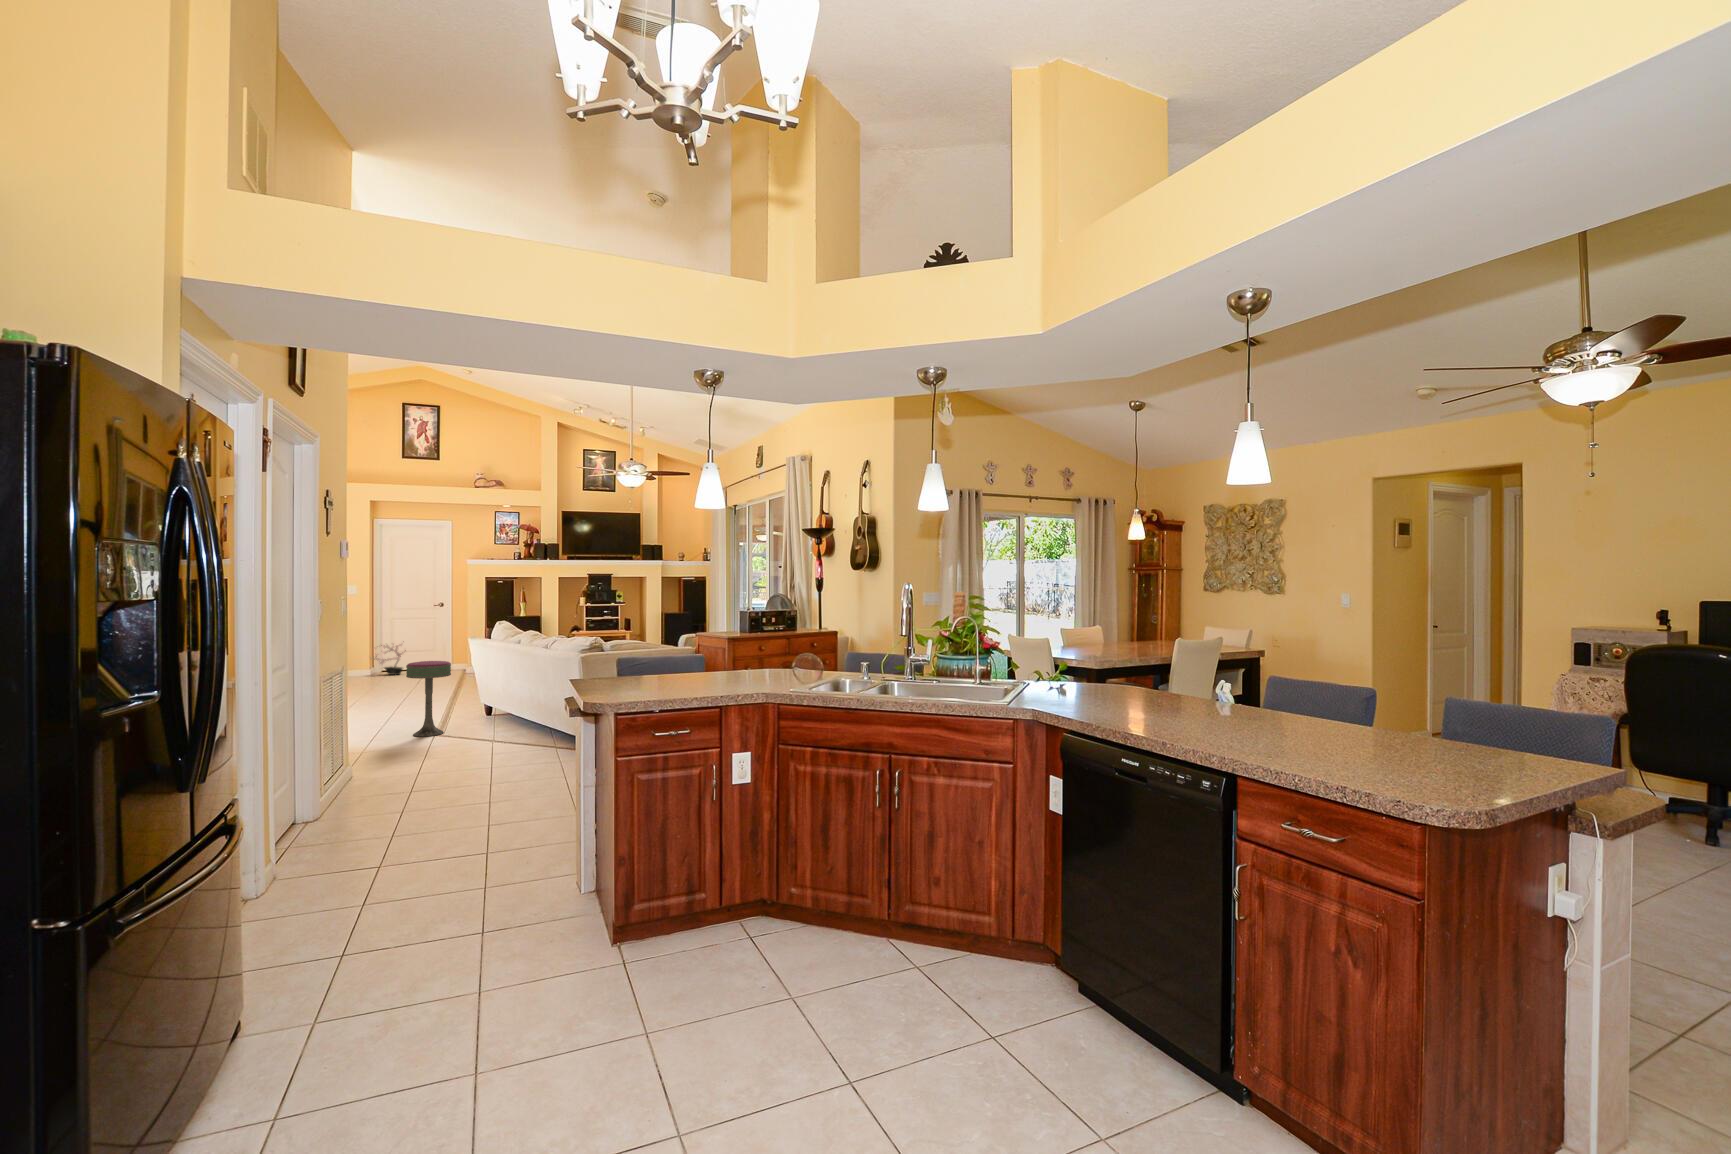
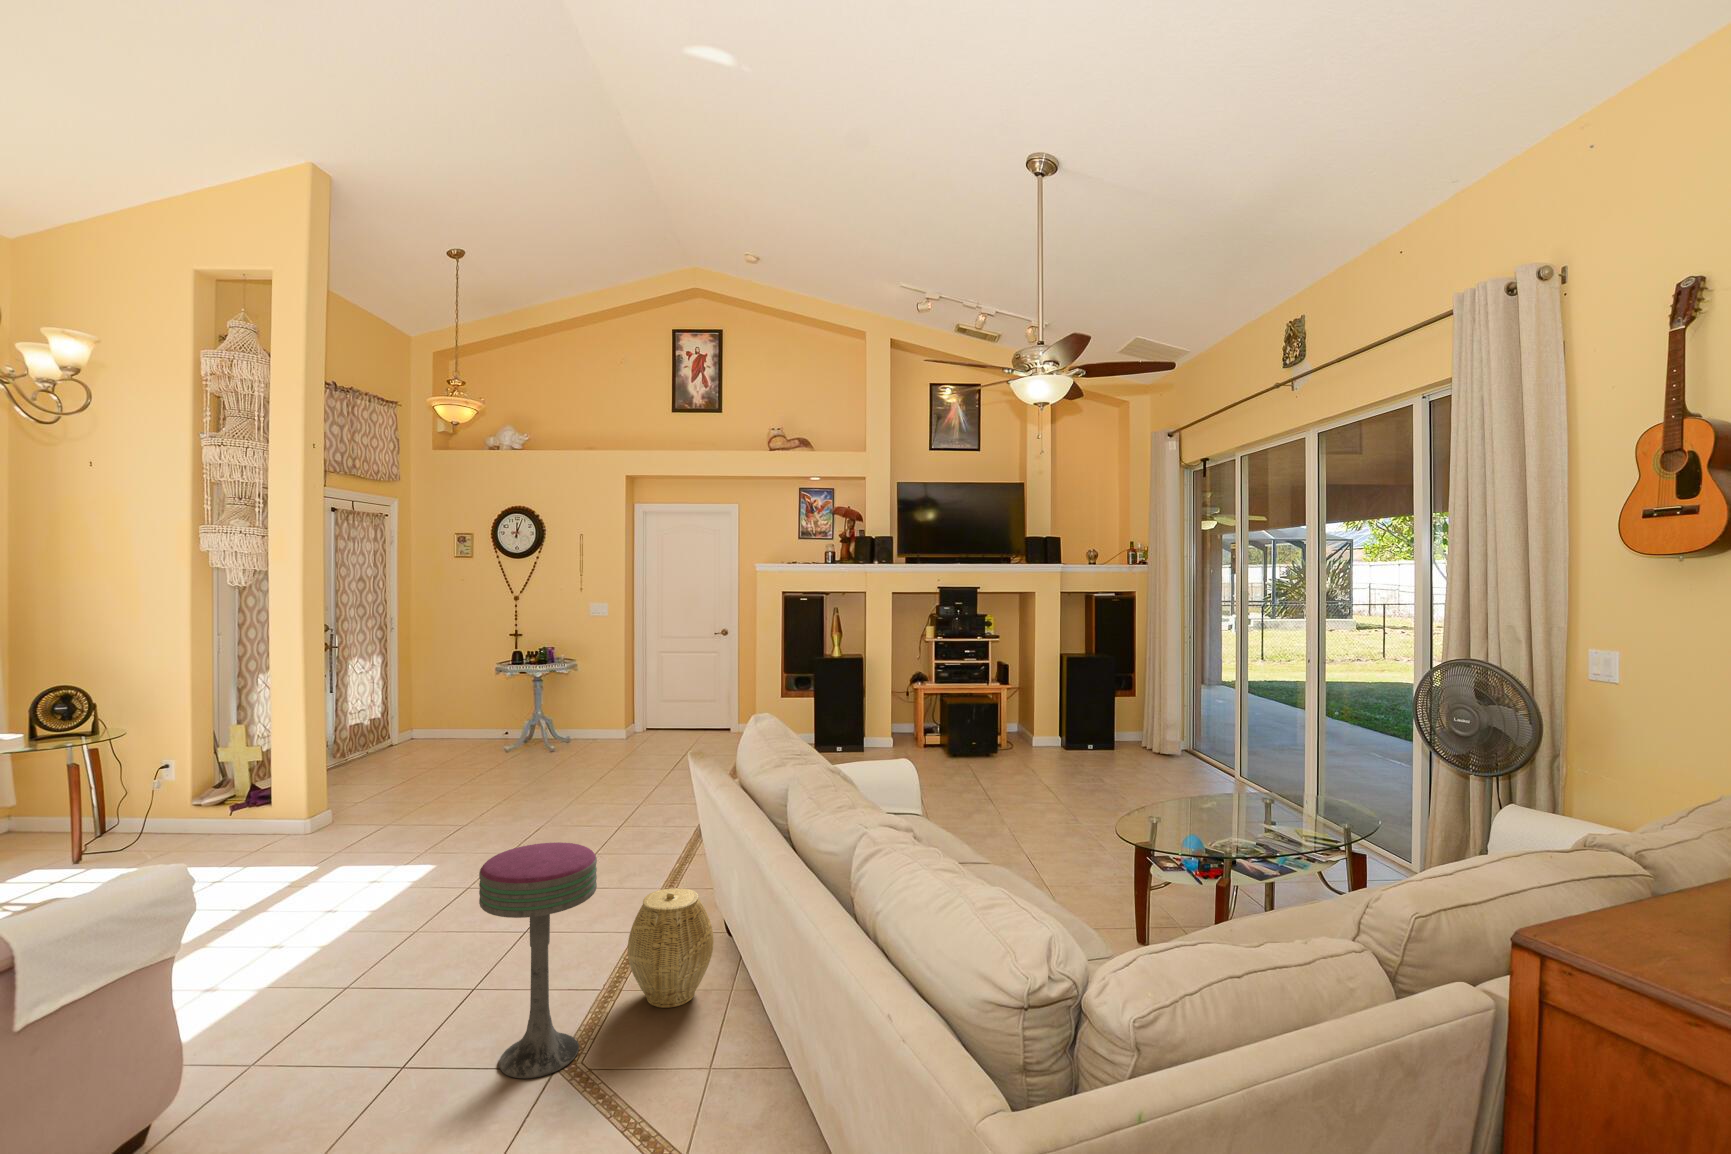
potted plant: present [374,641,406,675] -> none [622,689,675,743]
woven basket: none [454,684,490,725] -> present [628,888,714,1008]

